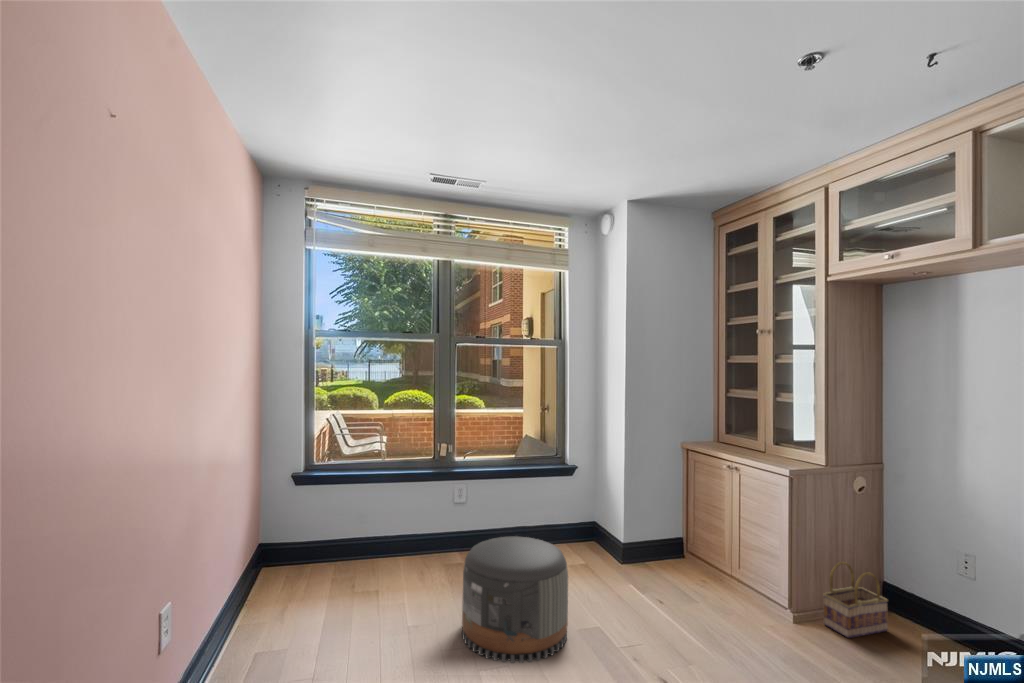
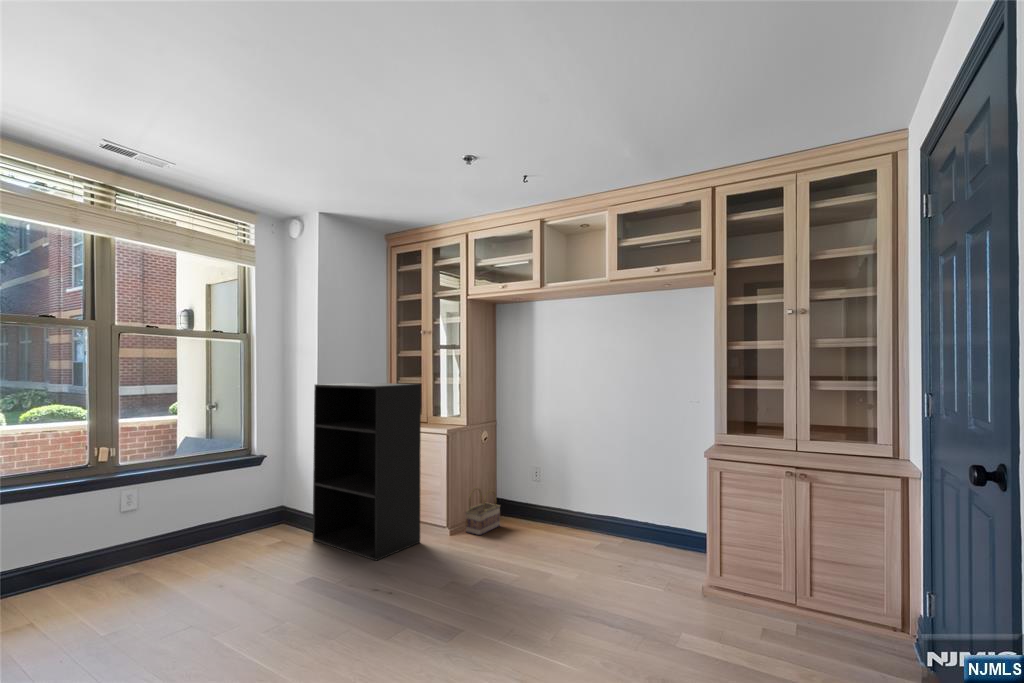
bookshelf: none [618,394,749,630] -> present [313,383,421,560]
pouf: present [462,536,568,663] -> none [172,517,285,630]

